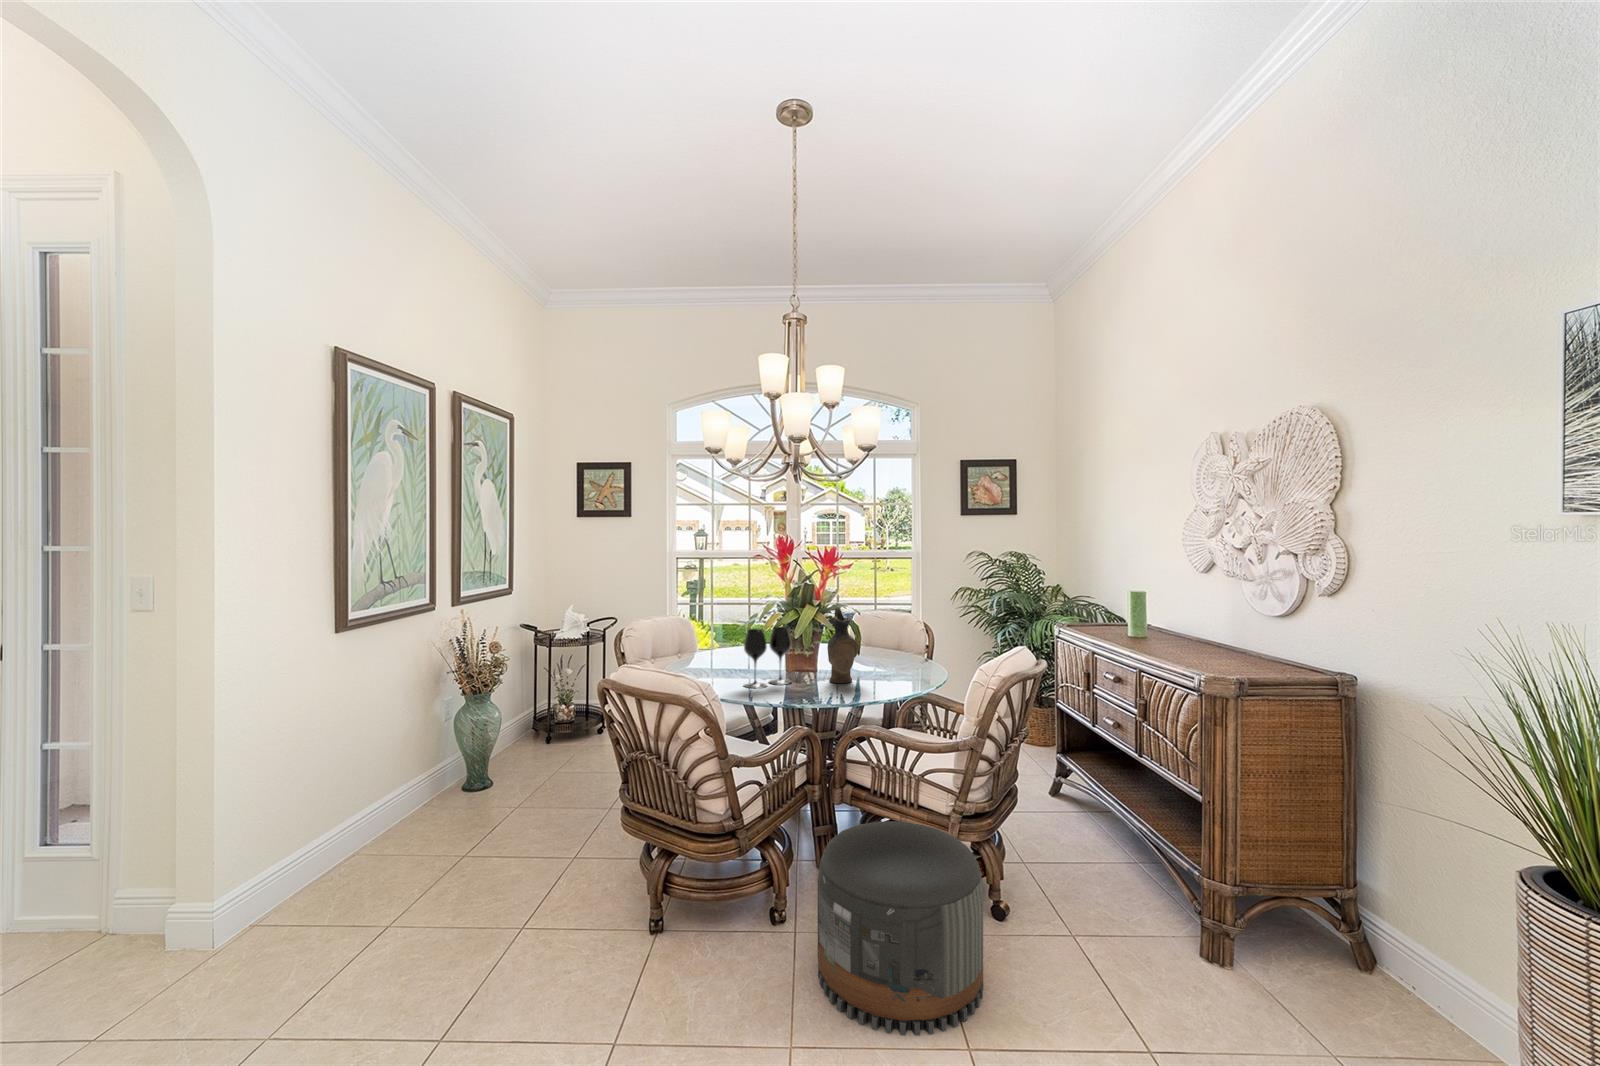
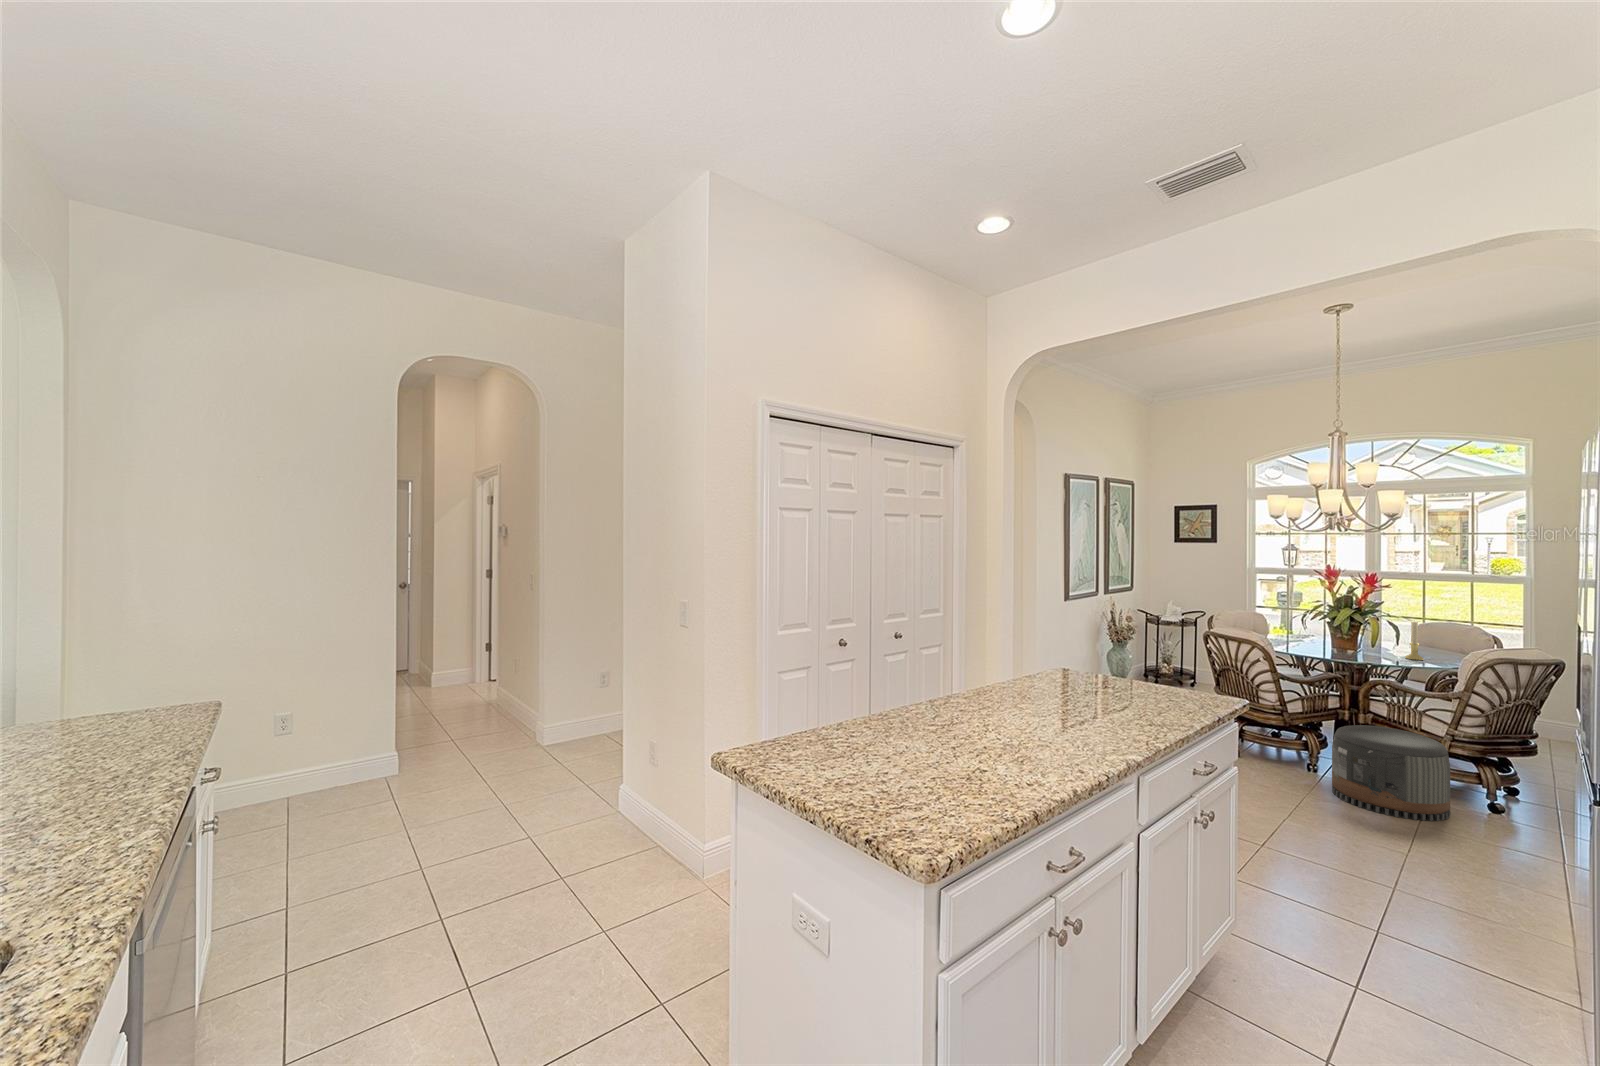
ceramic pitcher: present [827,607,859,683] -> none [1360,609,1385,655]
candle holder: none [881,620,902,683] -> present [1405,621,1424,660]
wine glass: present [744,627,791,688] -> none [1294,616,1331,651]

